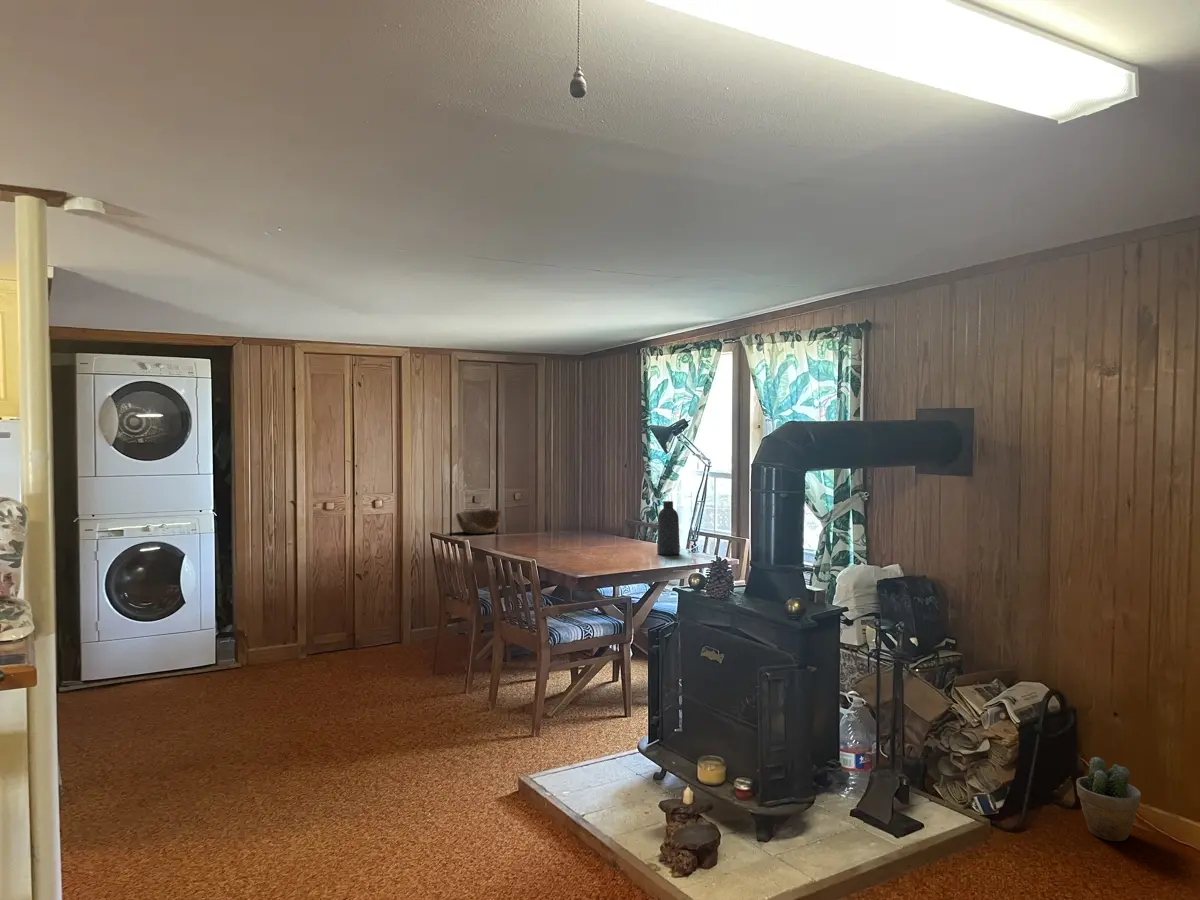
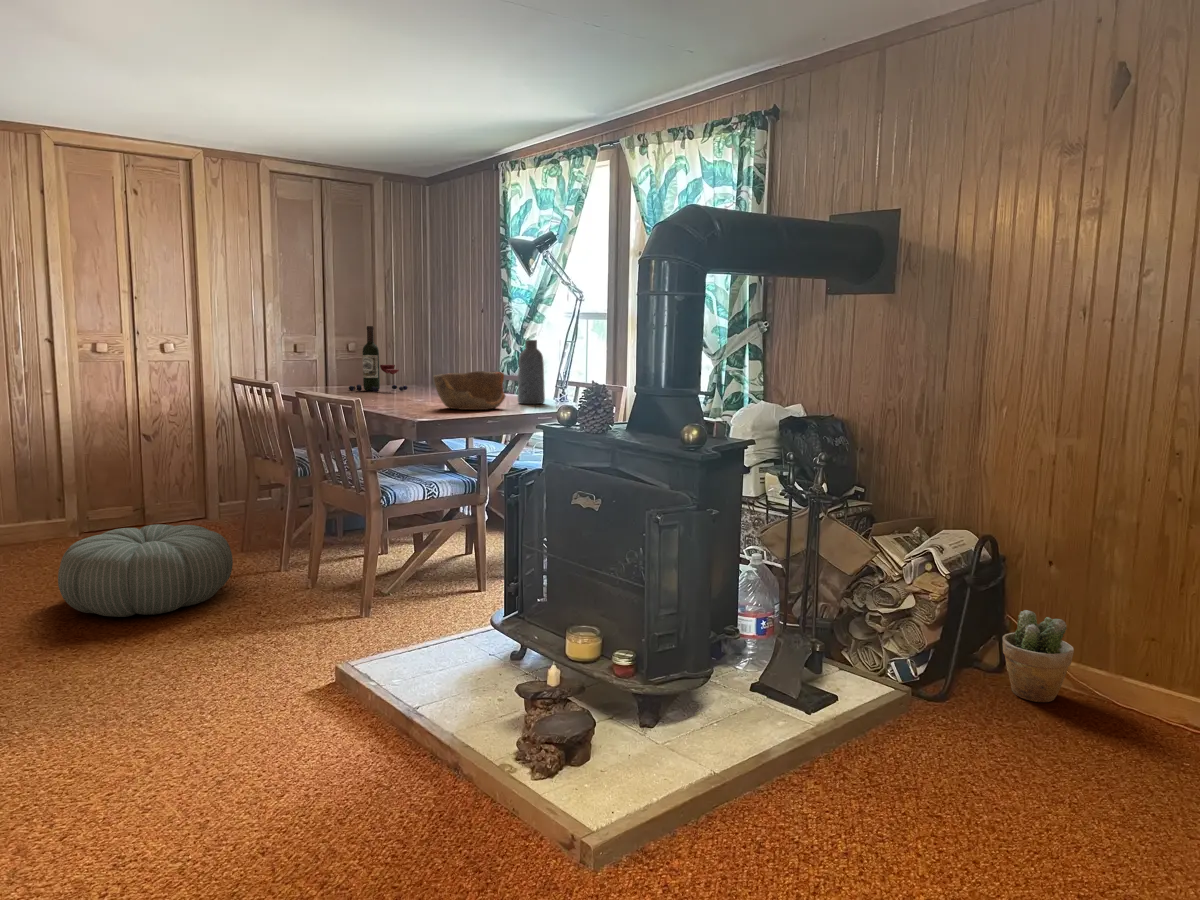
wine bottle: none [518,483,565,539] -> present [349,326,408,392]
bowl: present [456,509,500,534] -> present [433,371,506,410]
pouf: none [307,652,432,728] -> present [58,524,233,617]

